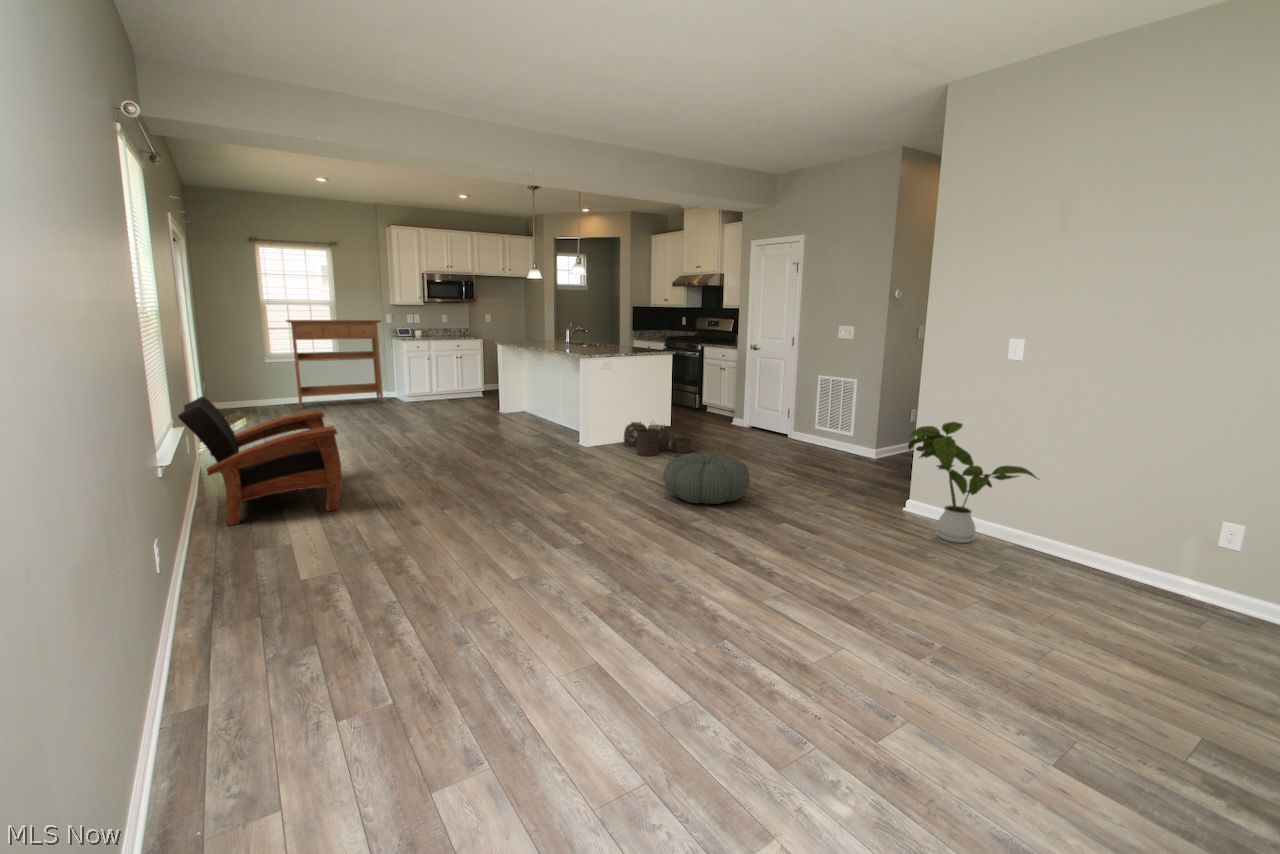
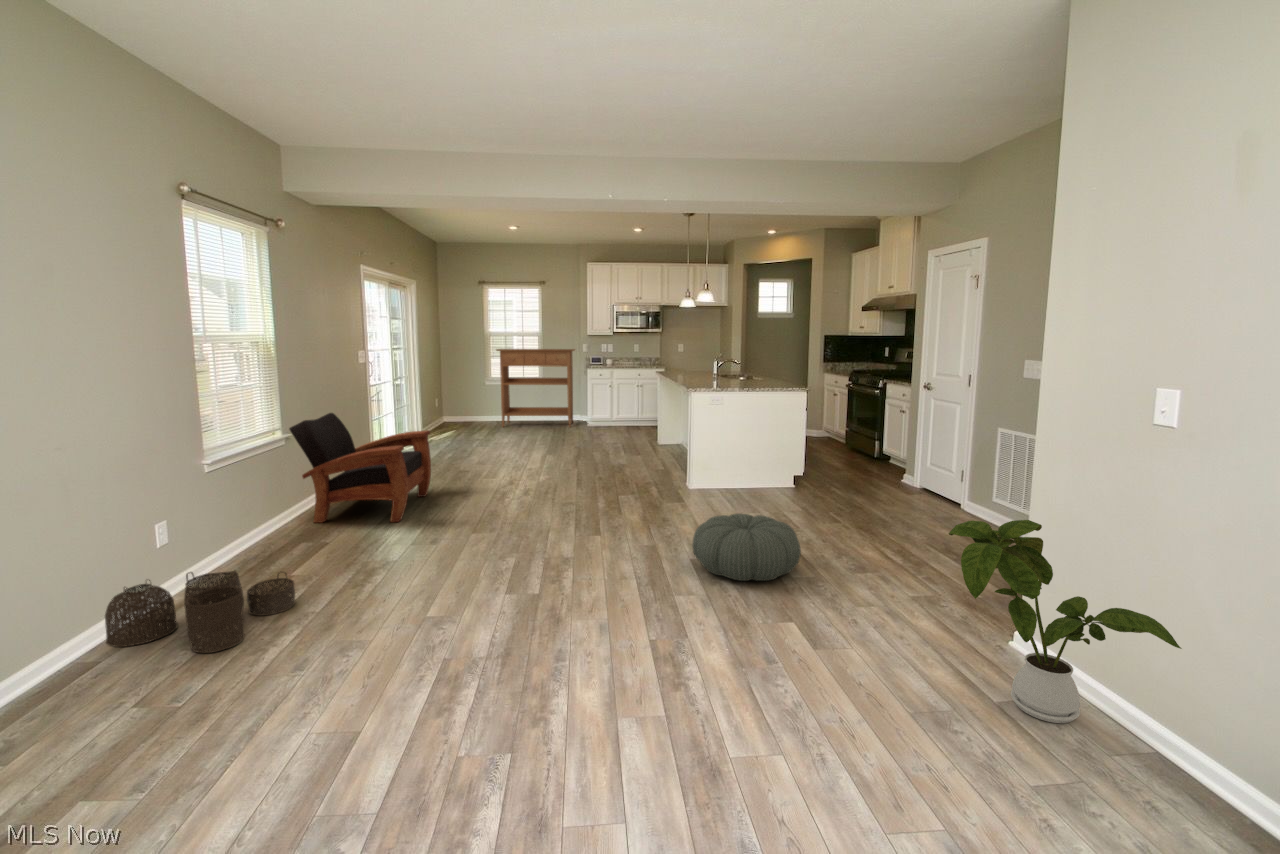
woven basket: present [624,422,693,456] -> present [105,571,295,653]

